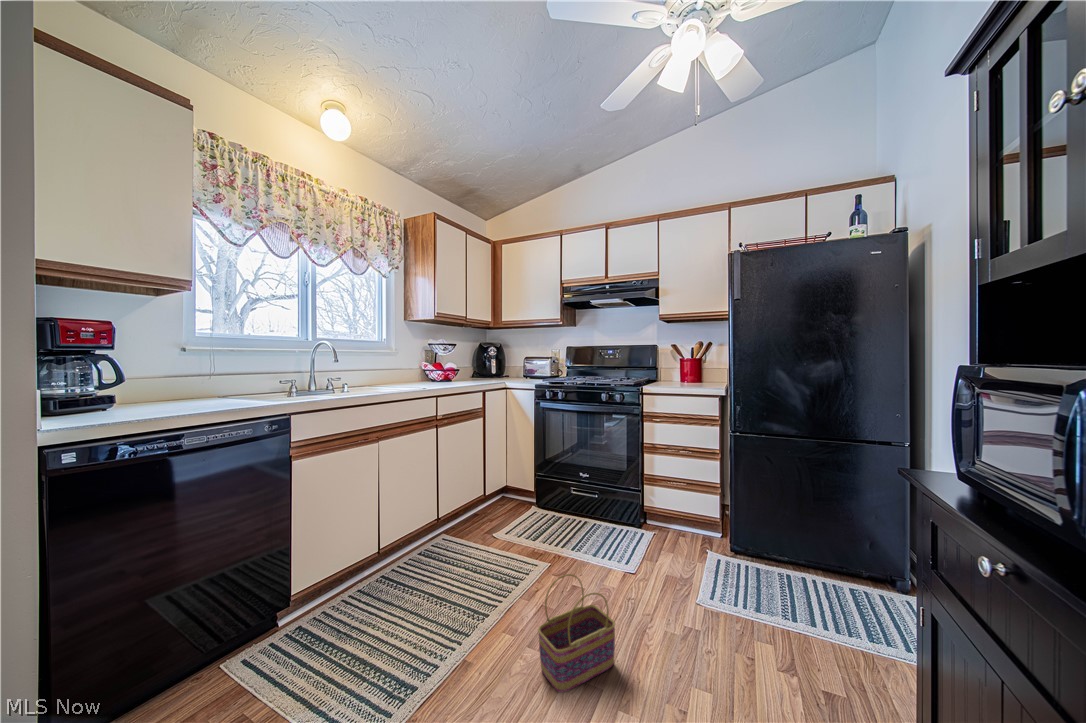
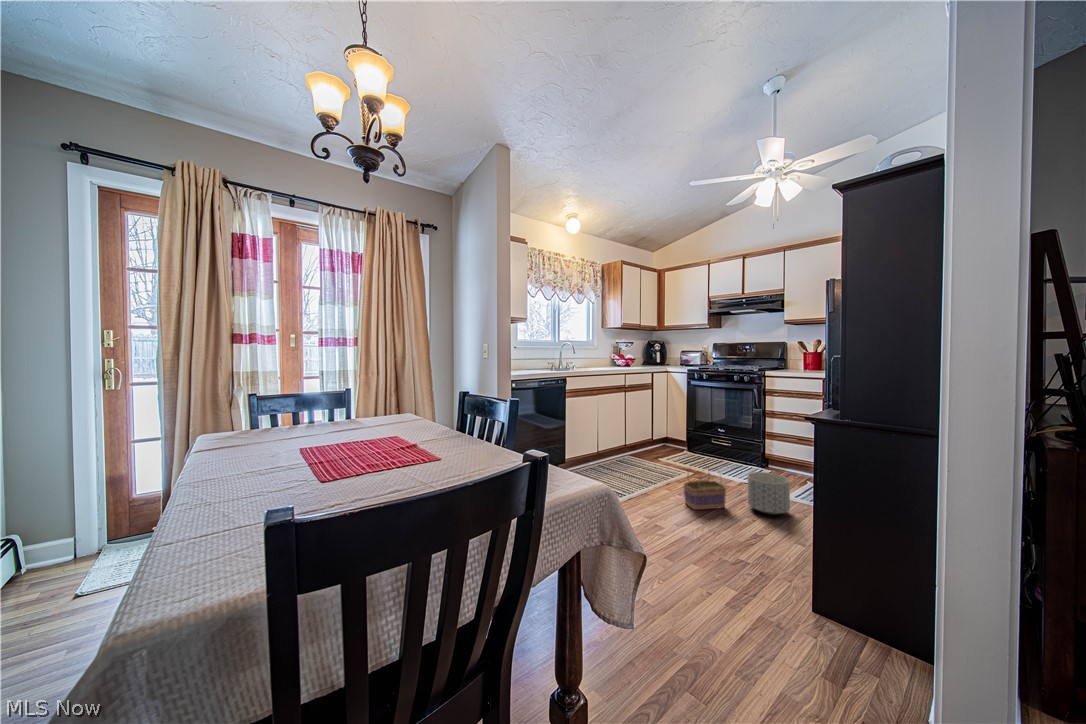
planter: none [649,573,721,669] -> present [748,472,790,515]

